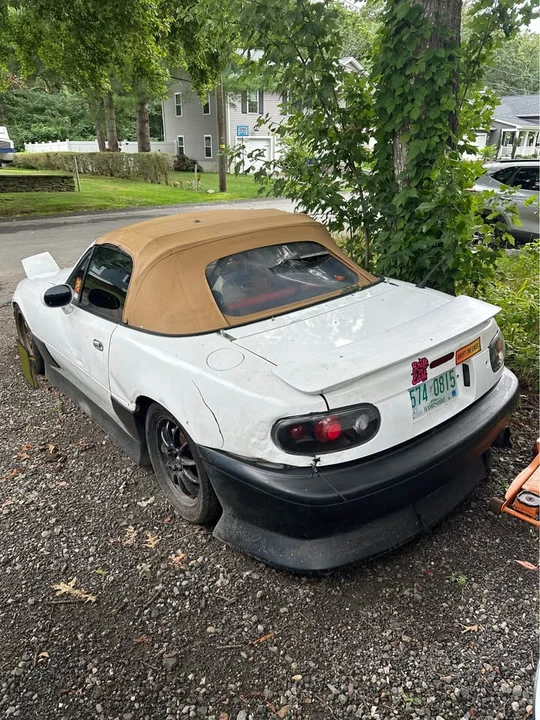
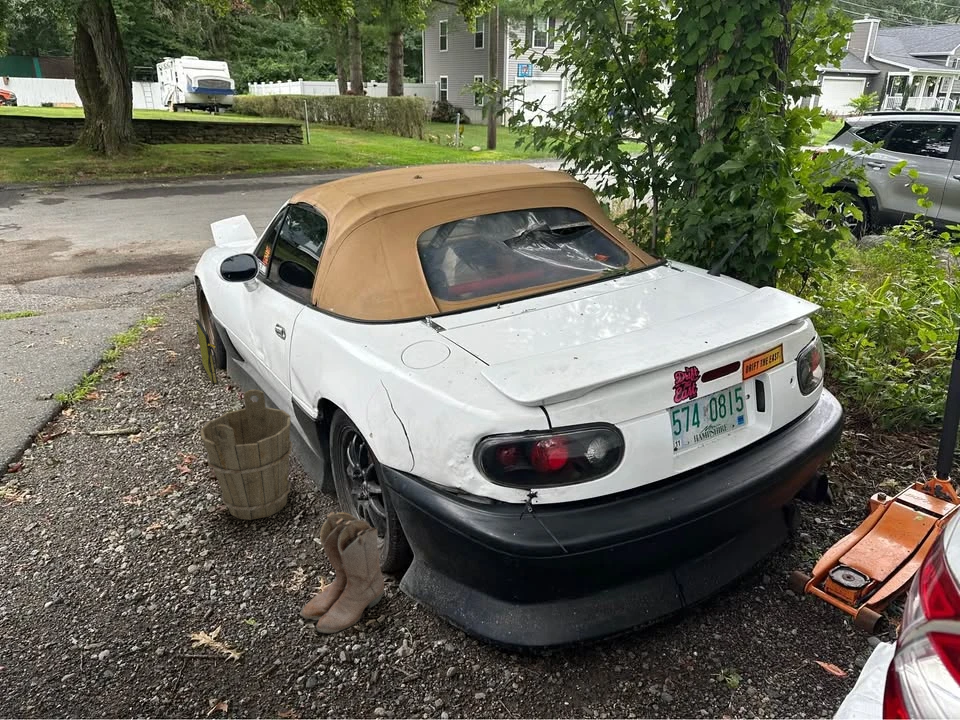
bucket: none [41,392,113,493] -> present [201,390,292,520]
boots: none [137,482,199,574] -> present [300,512,384,633]

